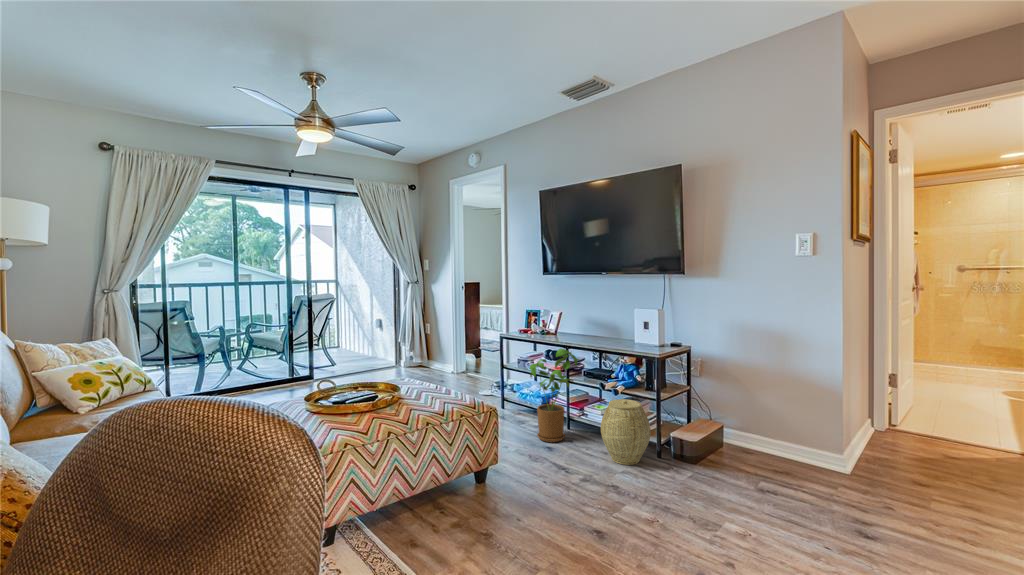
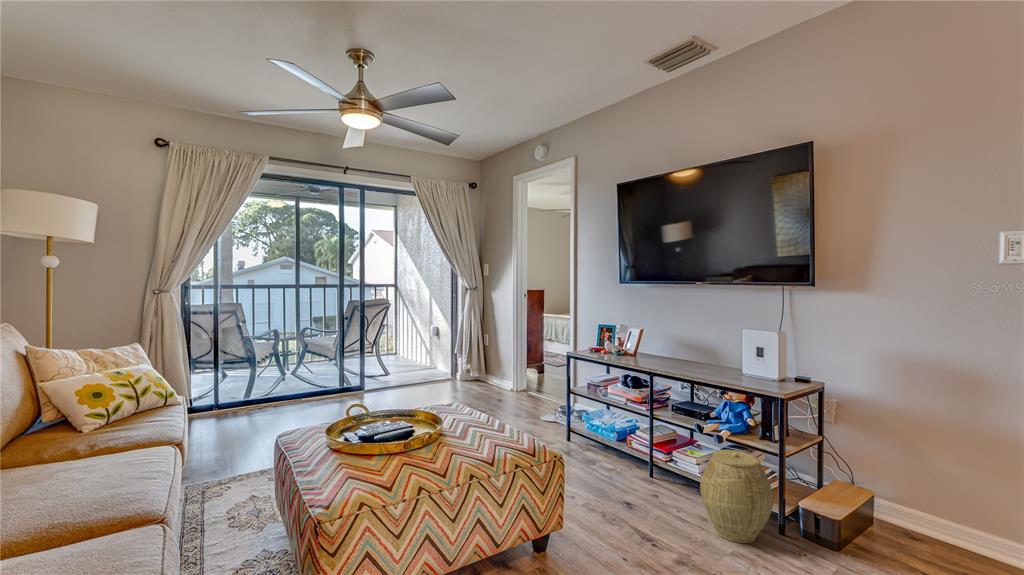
house plant: present [530,349,579,442] -> none [604,376,671,496]

